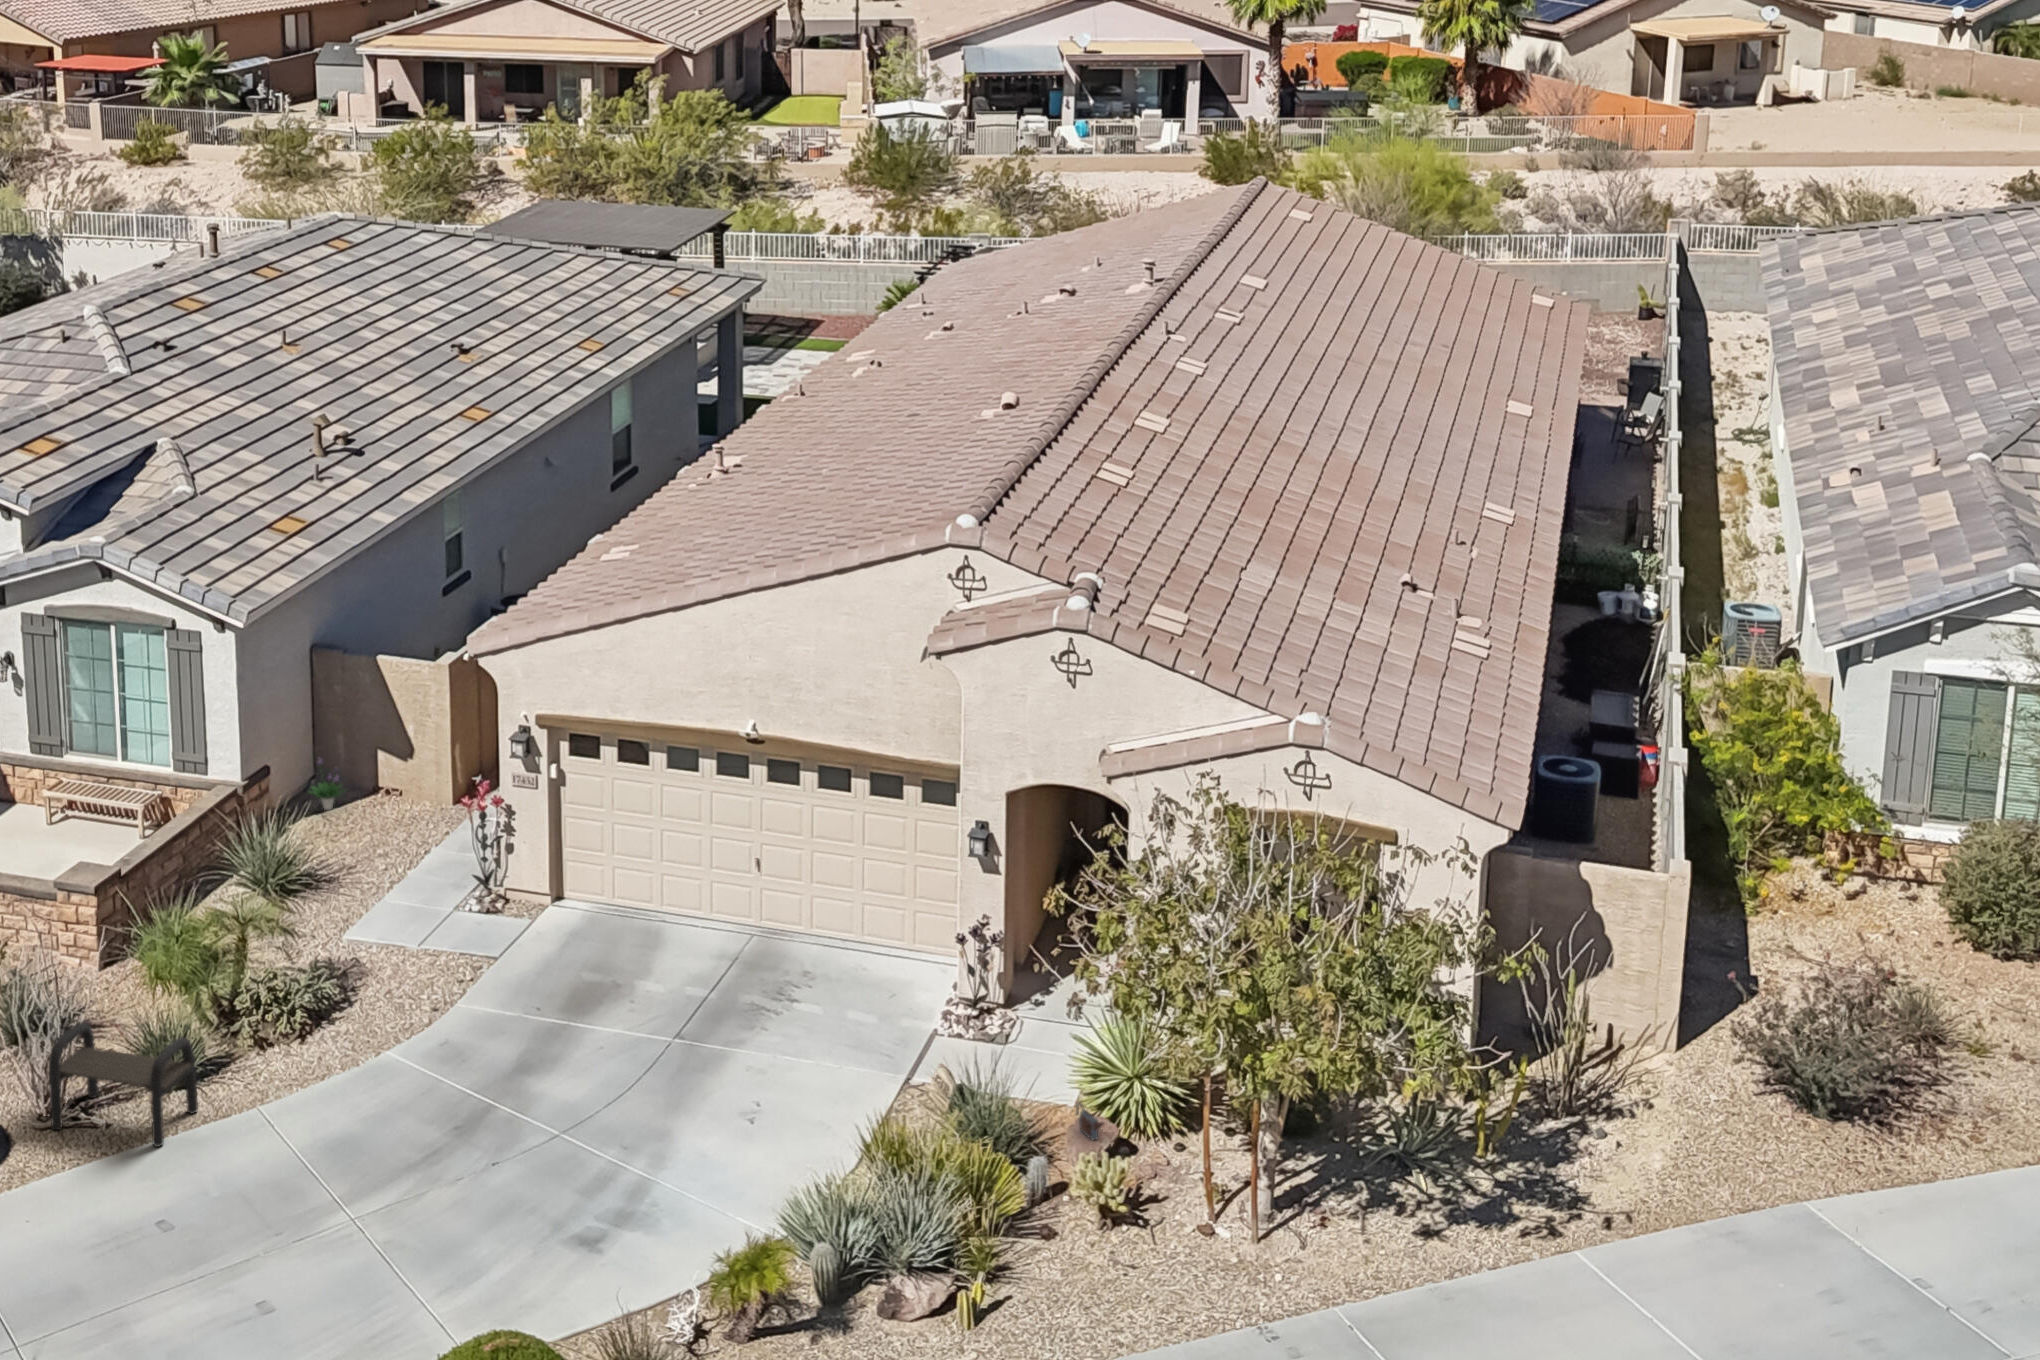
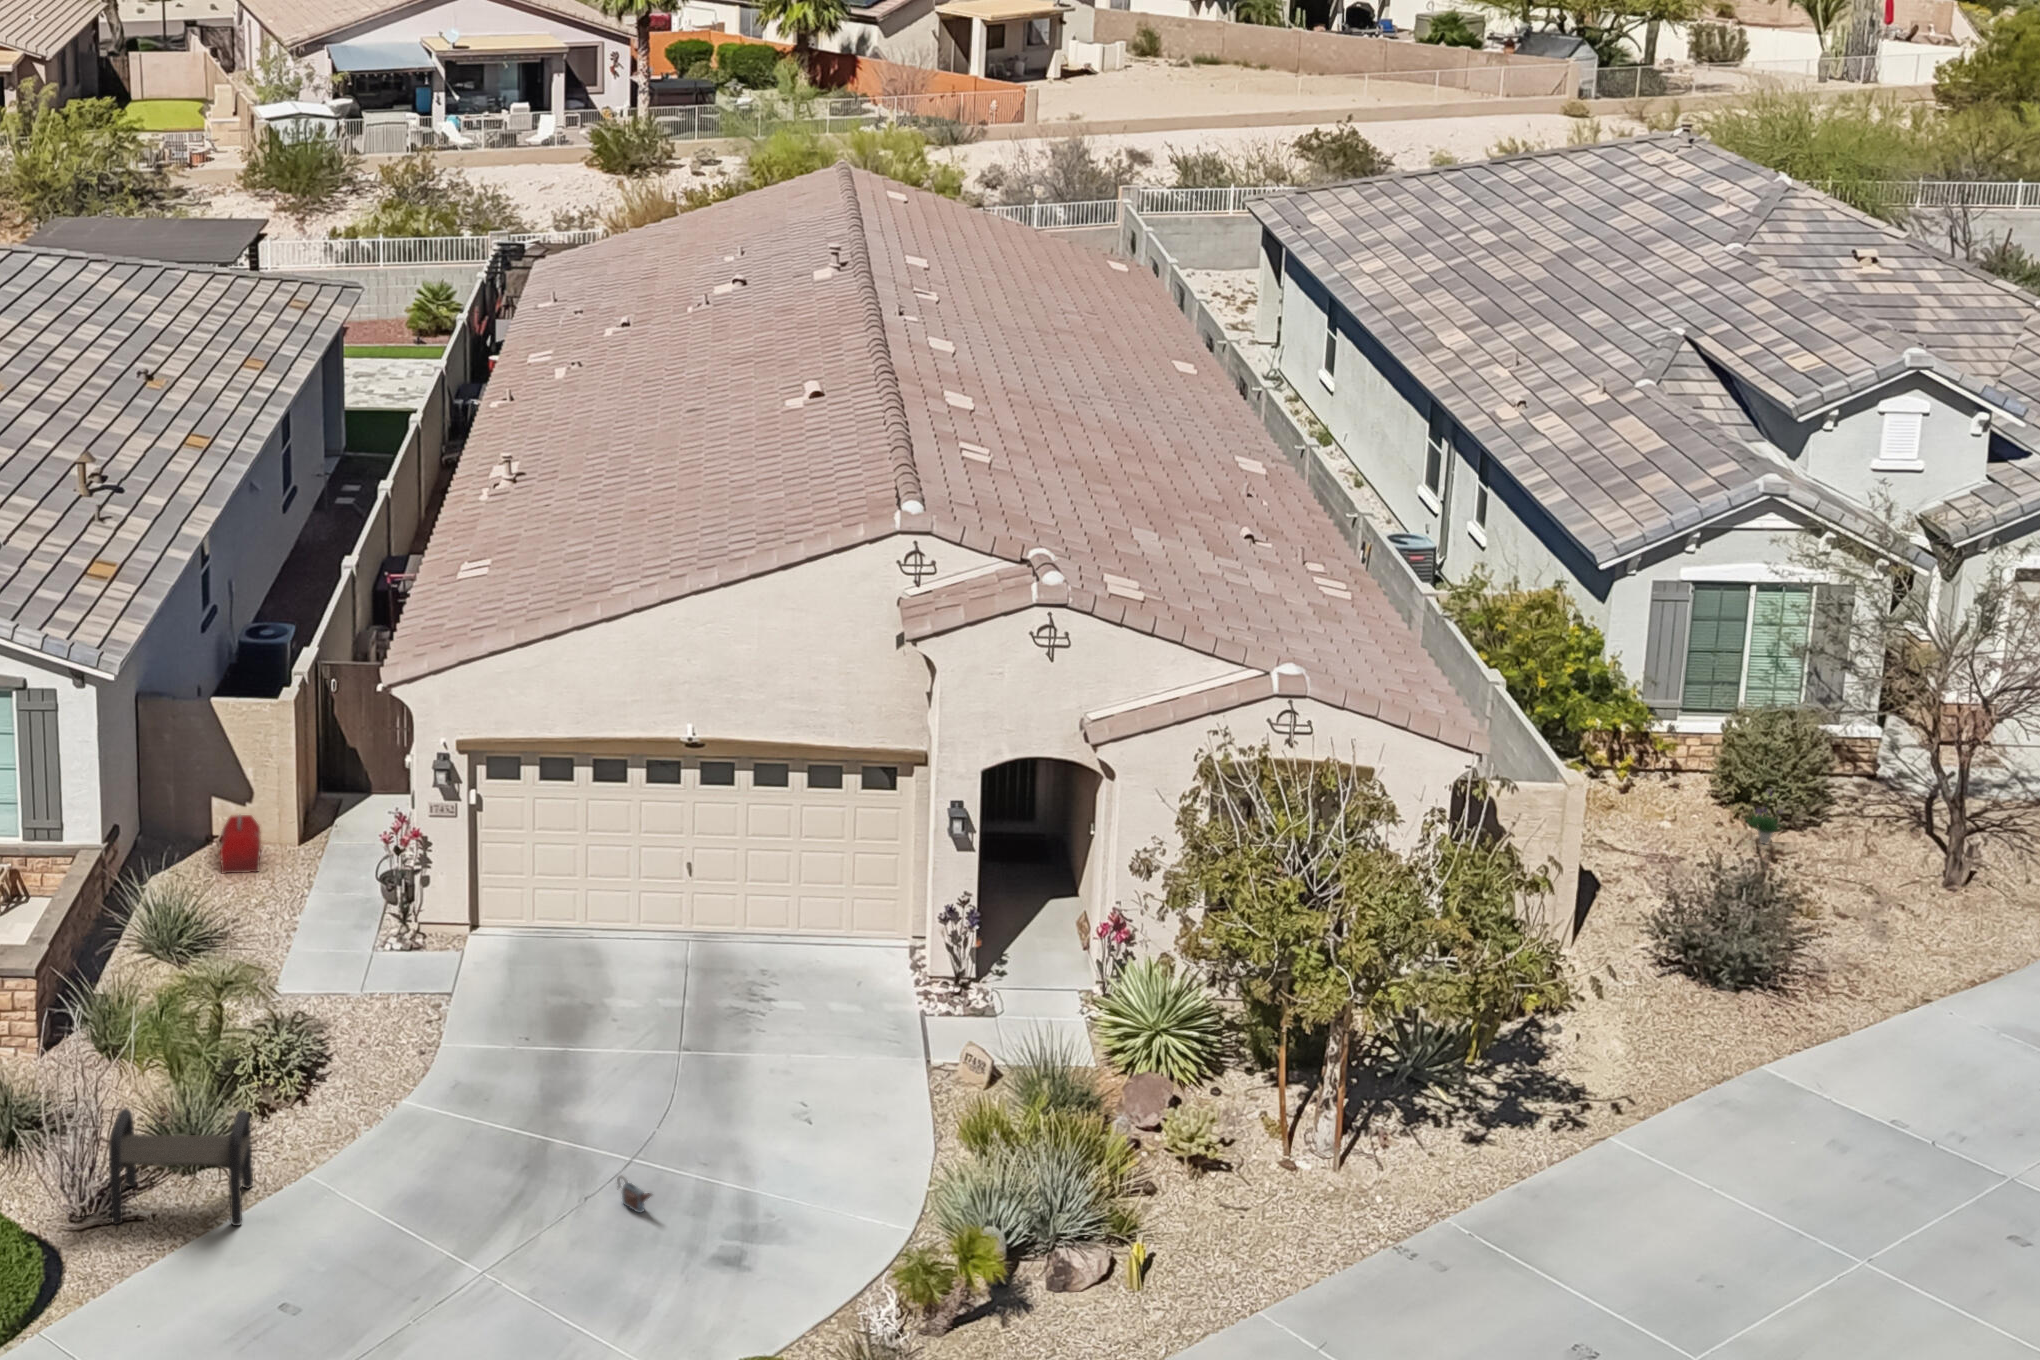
potted plant: present [309,759,343,810] -> present [1746,789,1783,845]
toolbox: none [372,768,424,824] -> present [220,815,261,873]
watering can: present [1076,1103,1105,1140] -> present [617,1176,652,1213]

